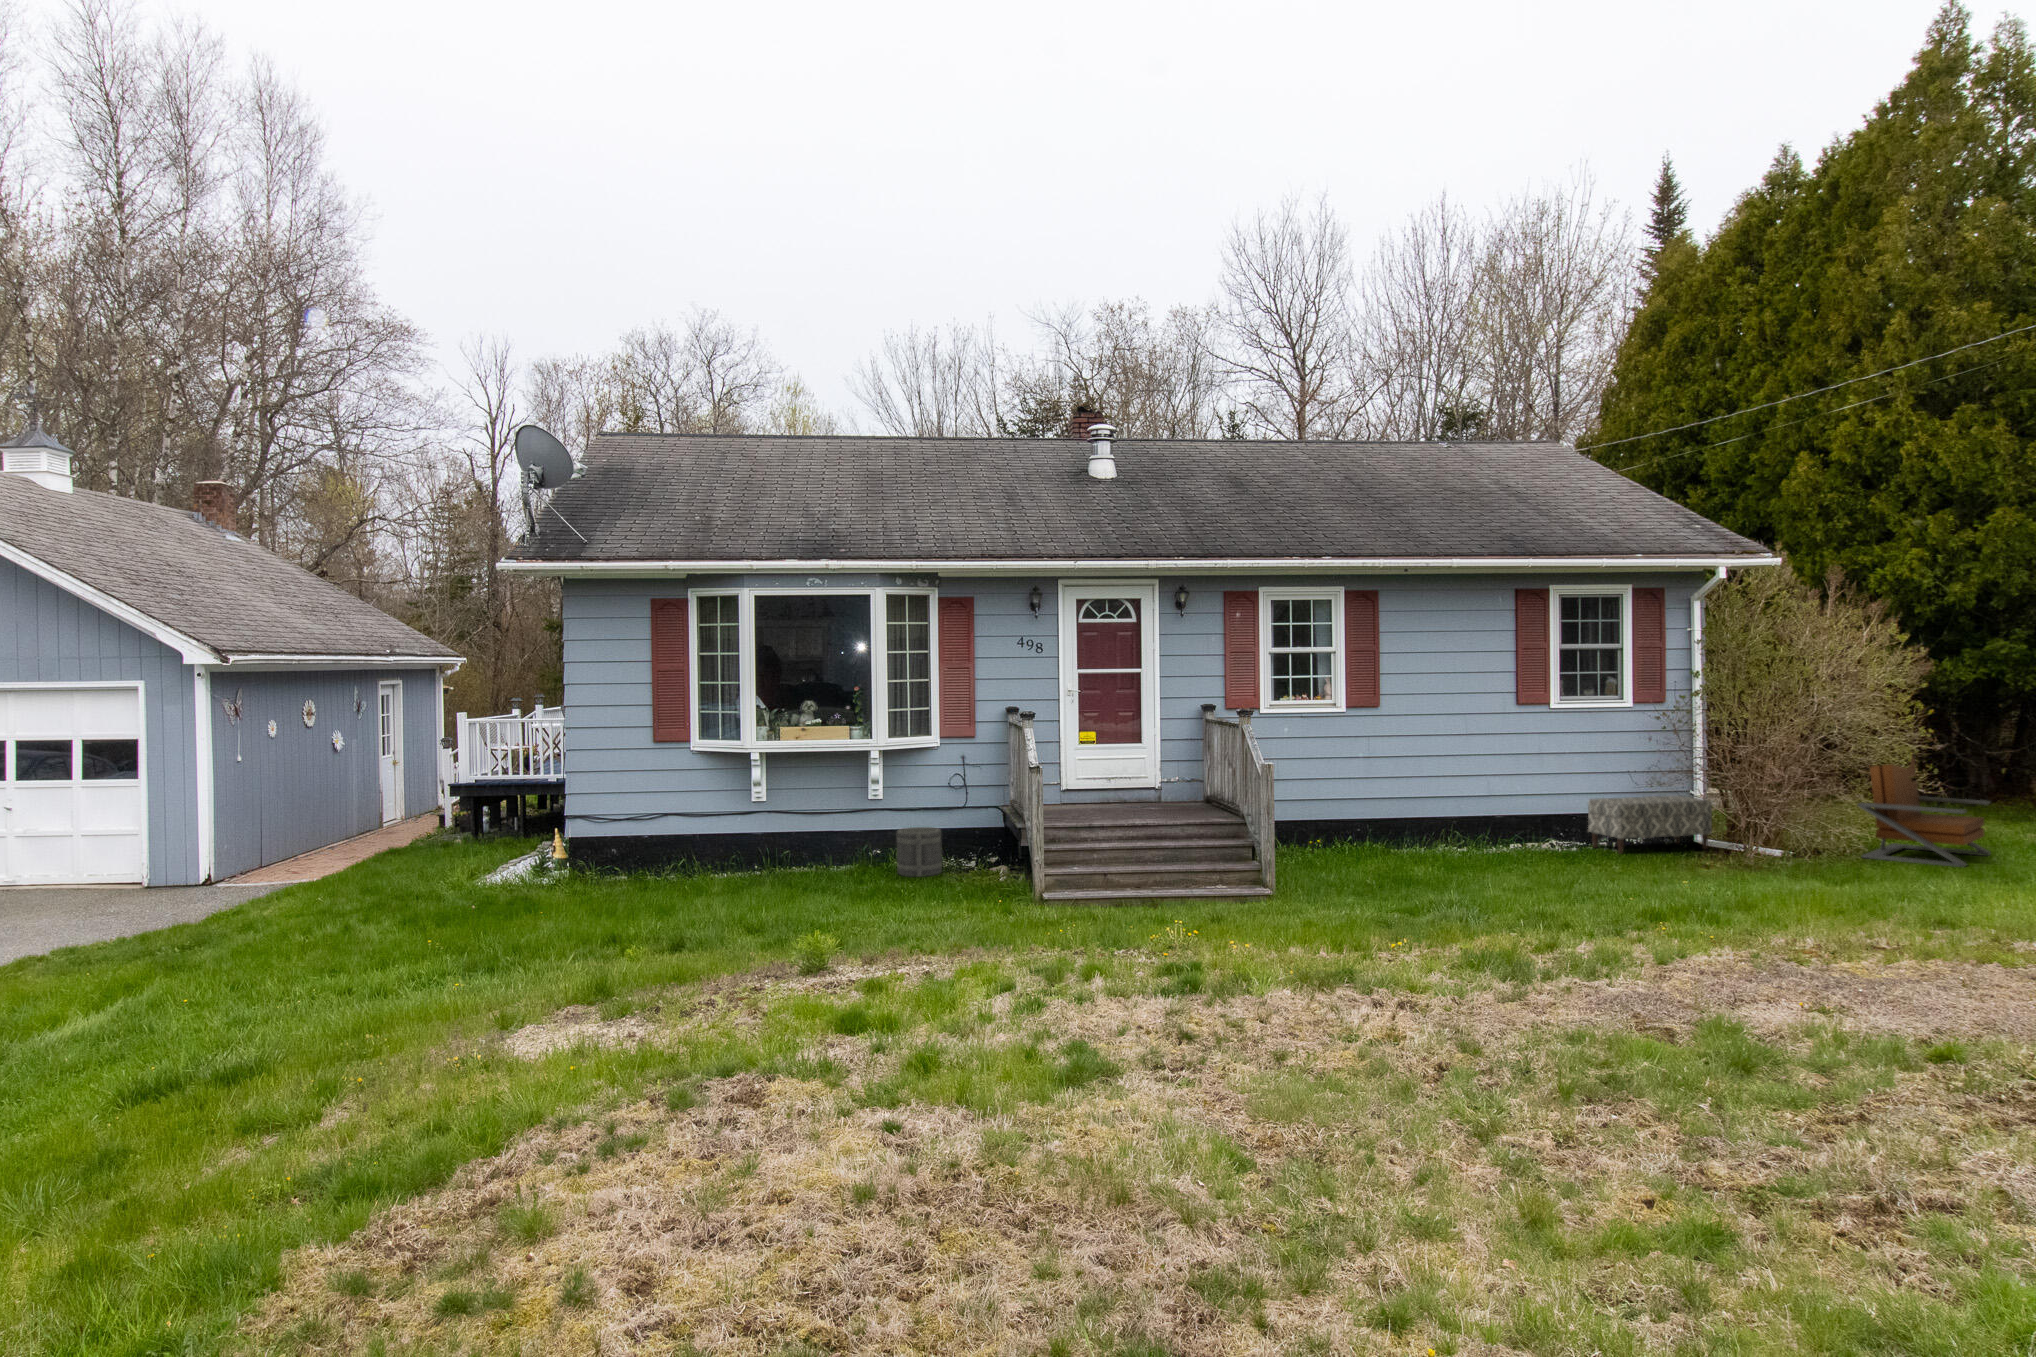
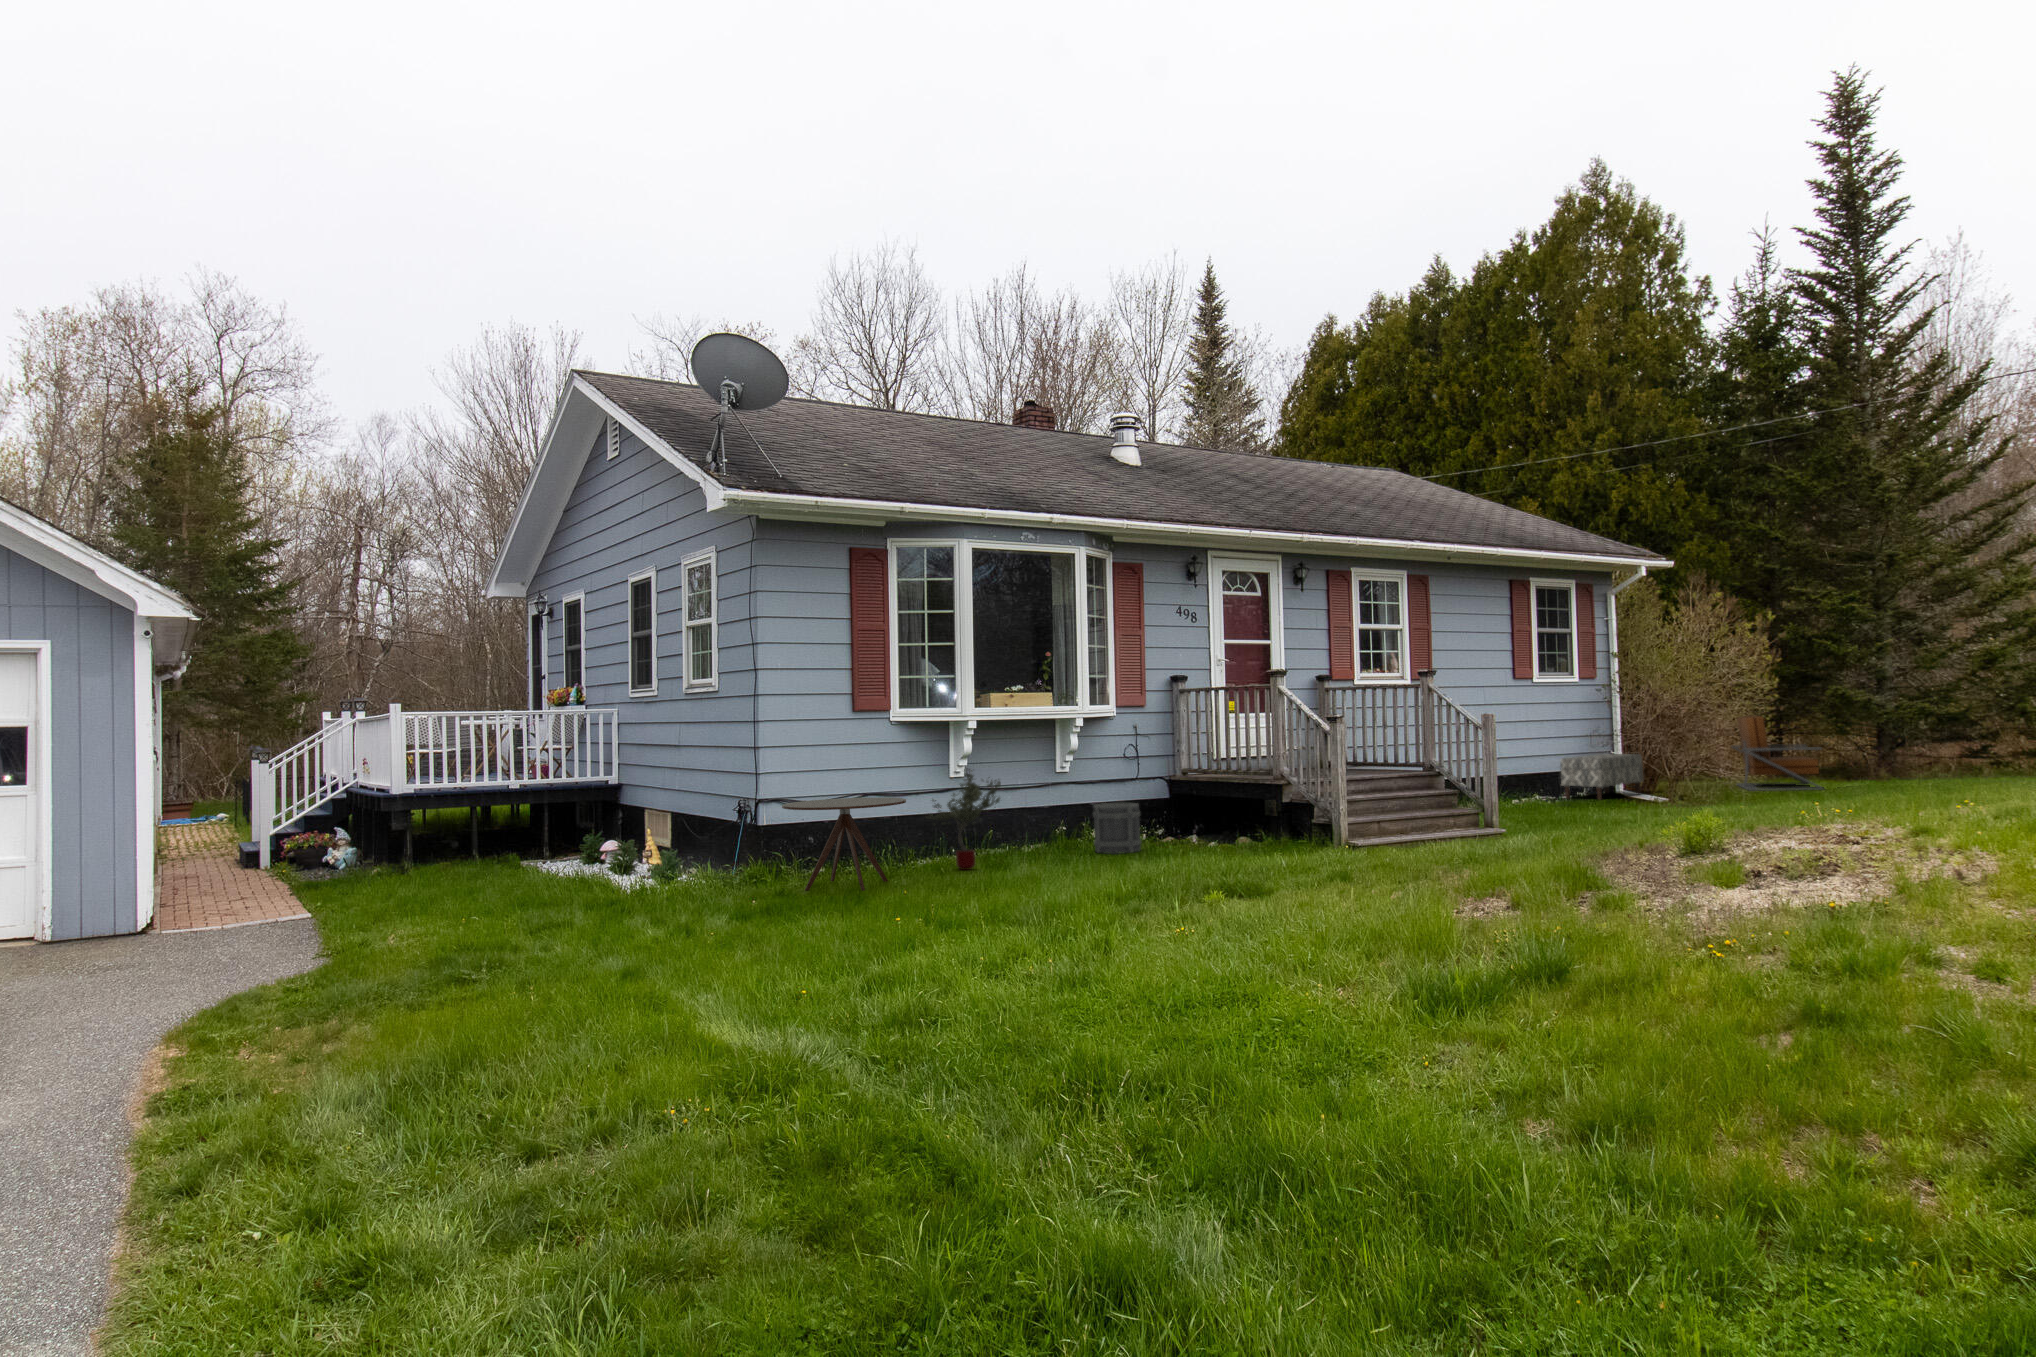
potted tree: none [711,791,784,881] -> present [926,768,1001,870]
round table: none [565,812,672,895] -> present [782,797,906,891]

